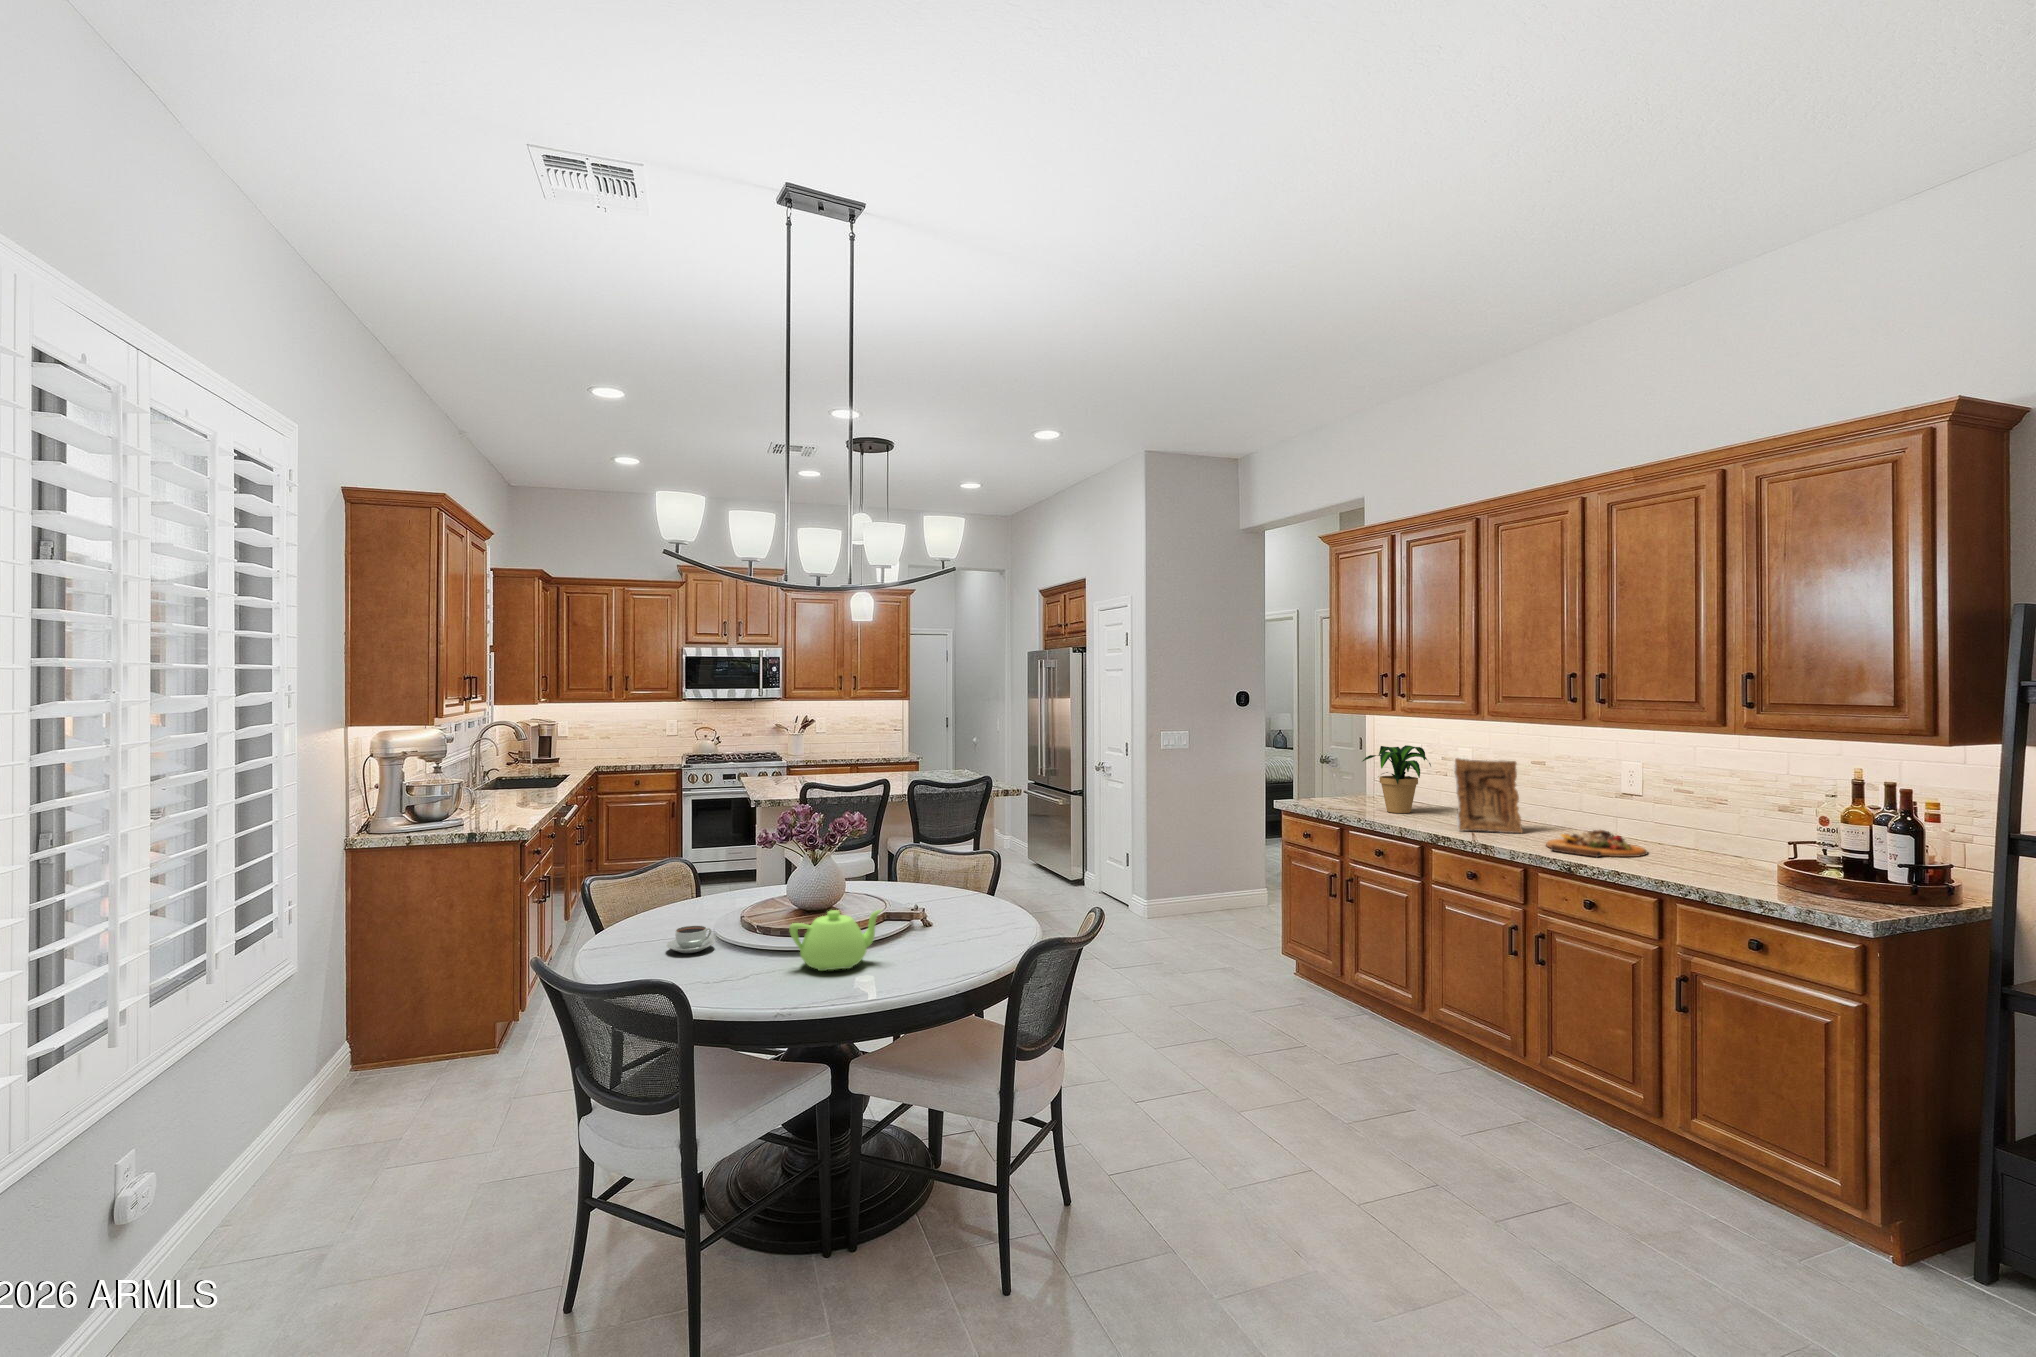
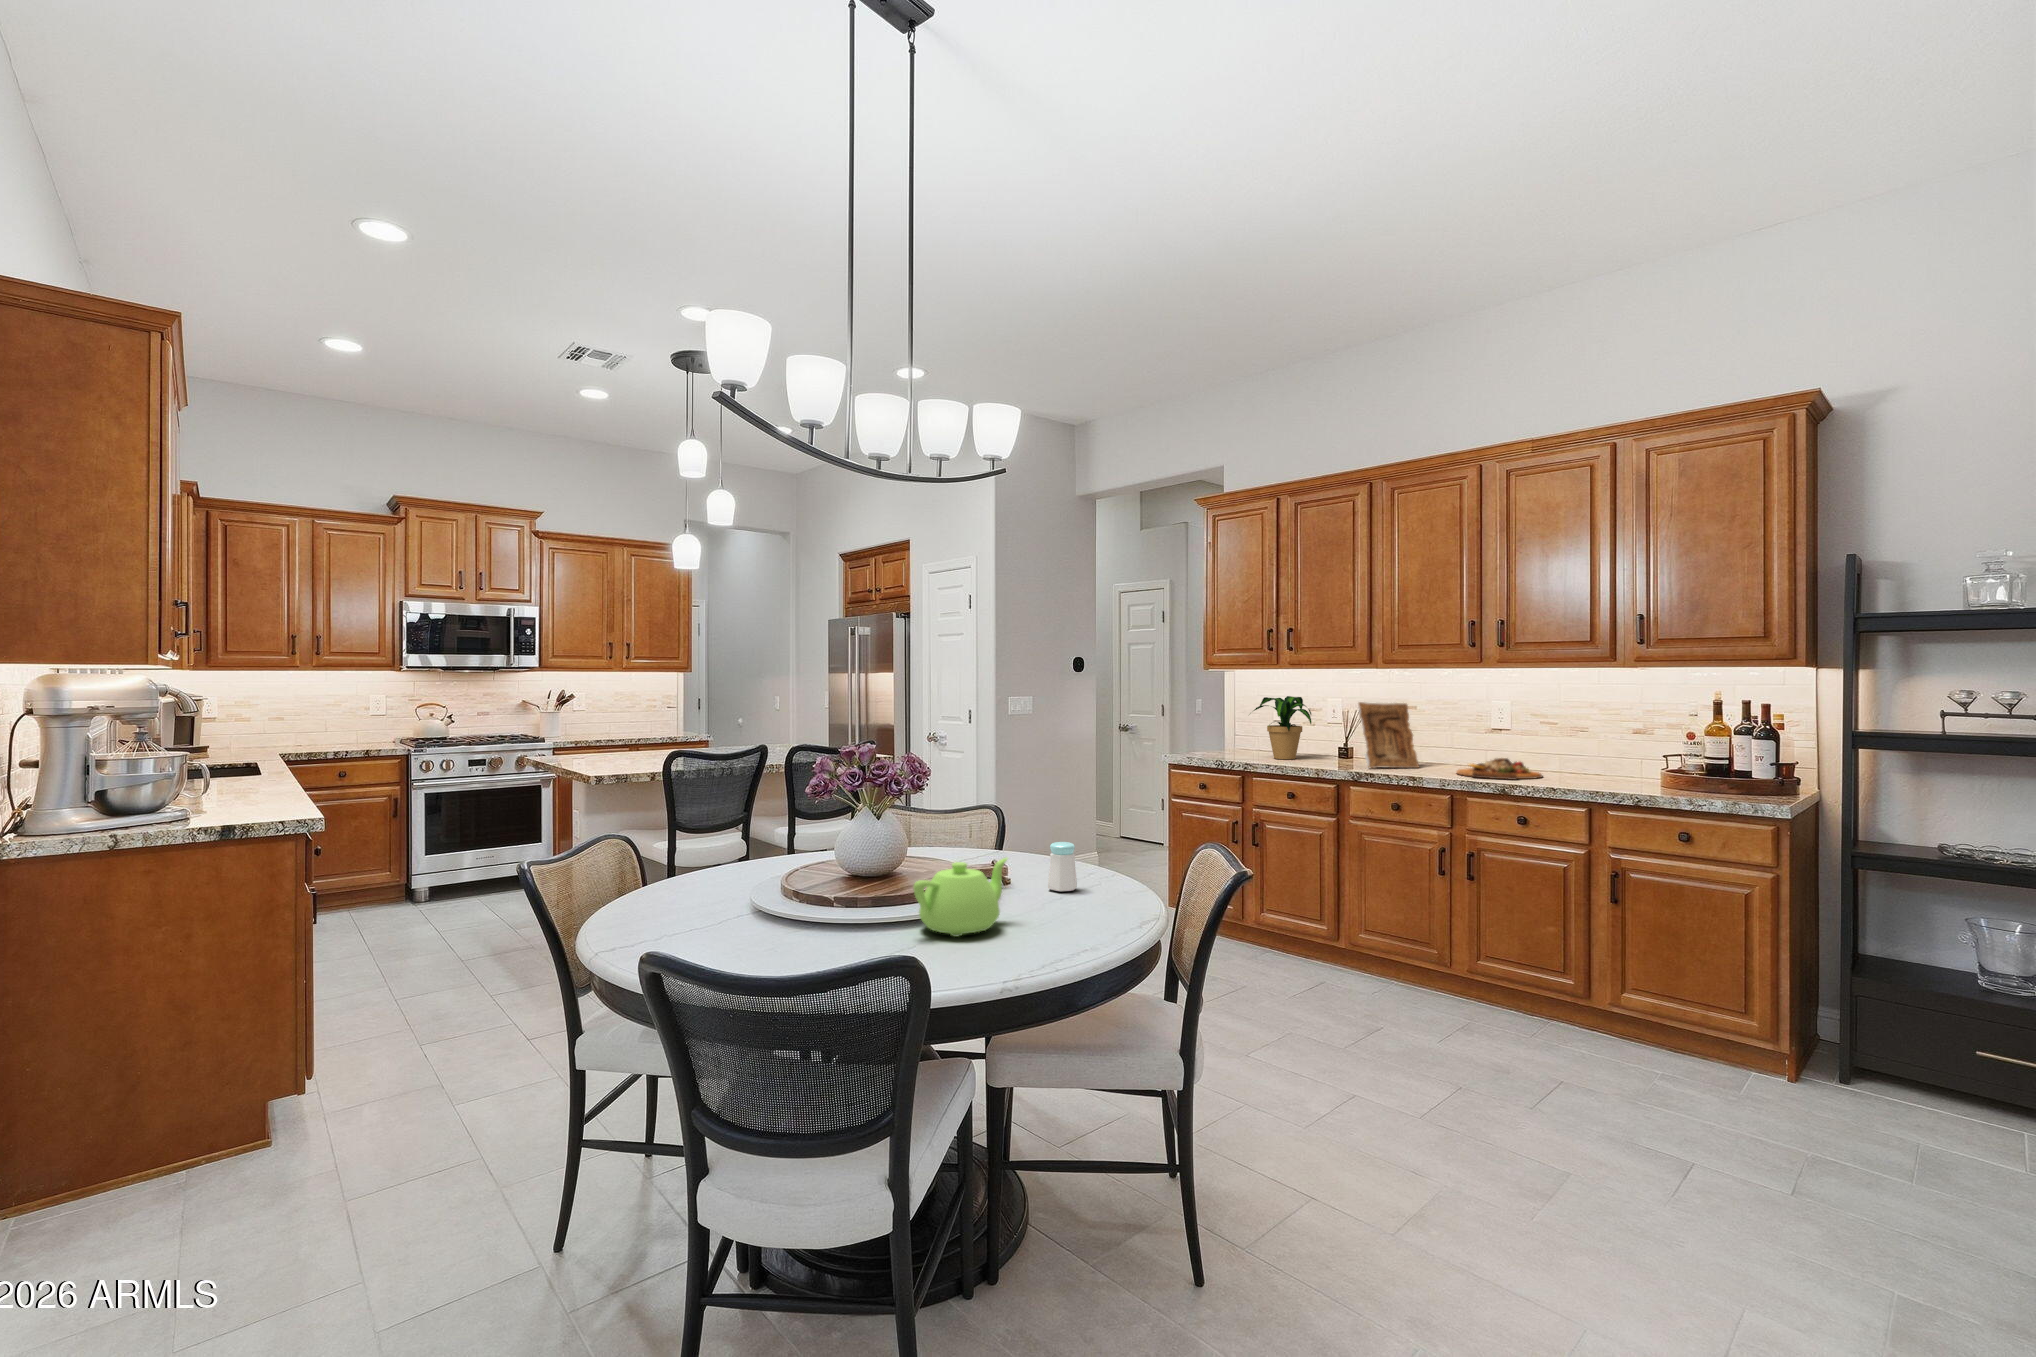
salt shaker: none [960,896,986,940] -> present [1048,842,1077,891]
coffee cup: present [666,925,715,953] -> none [718,901,781,936]

